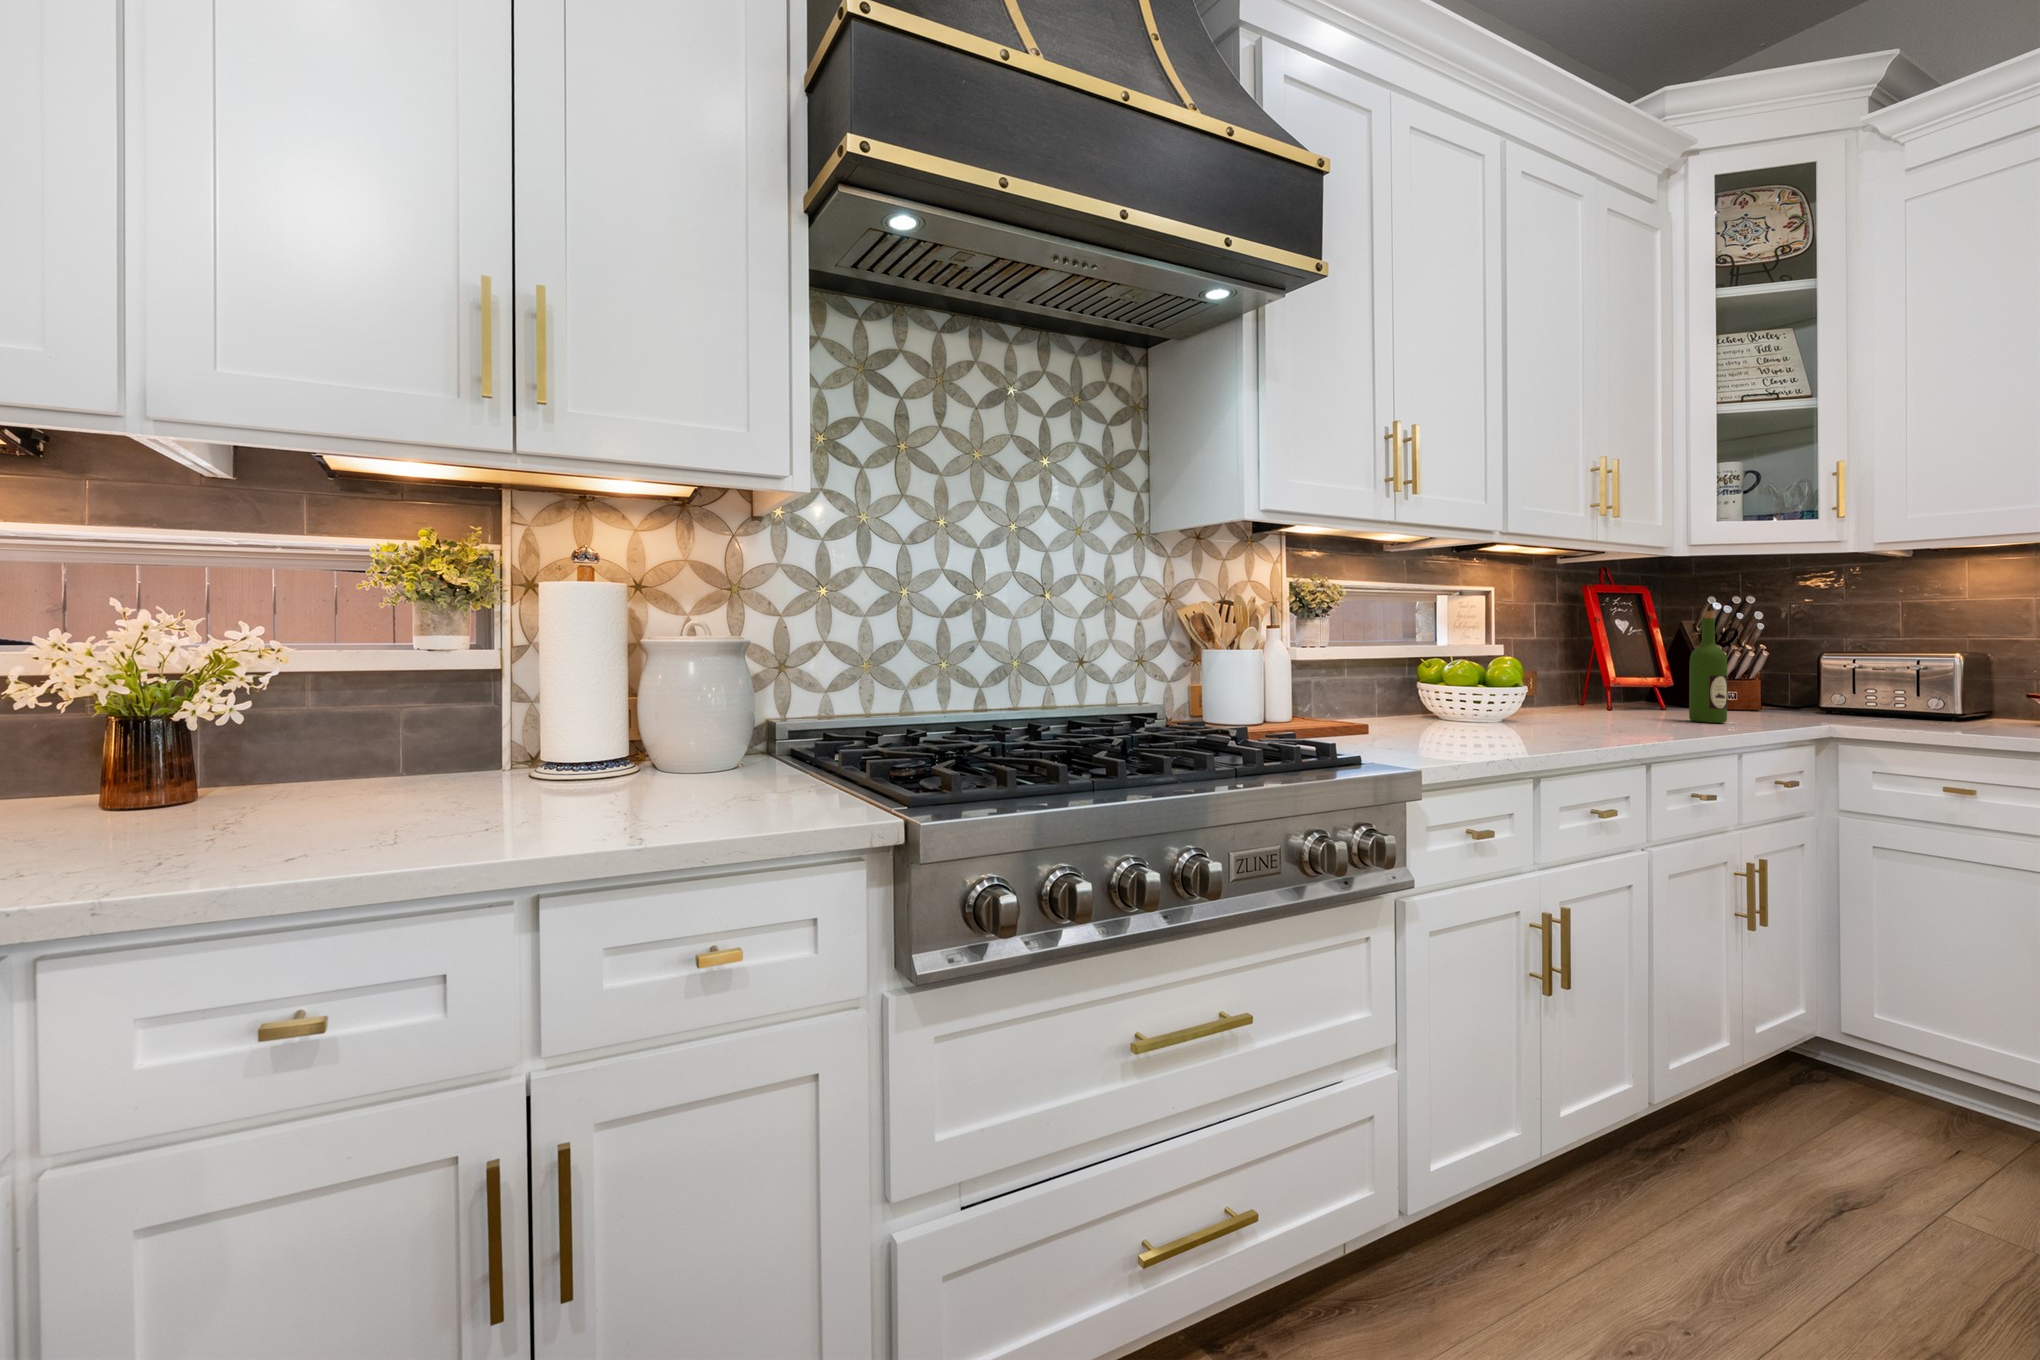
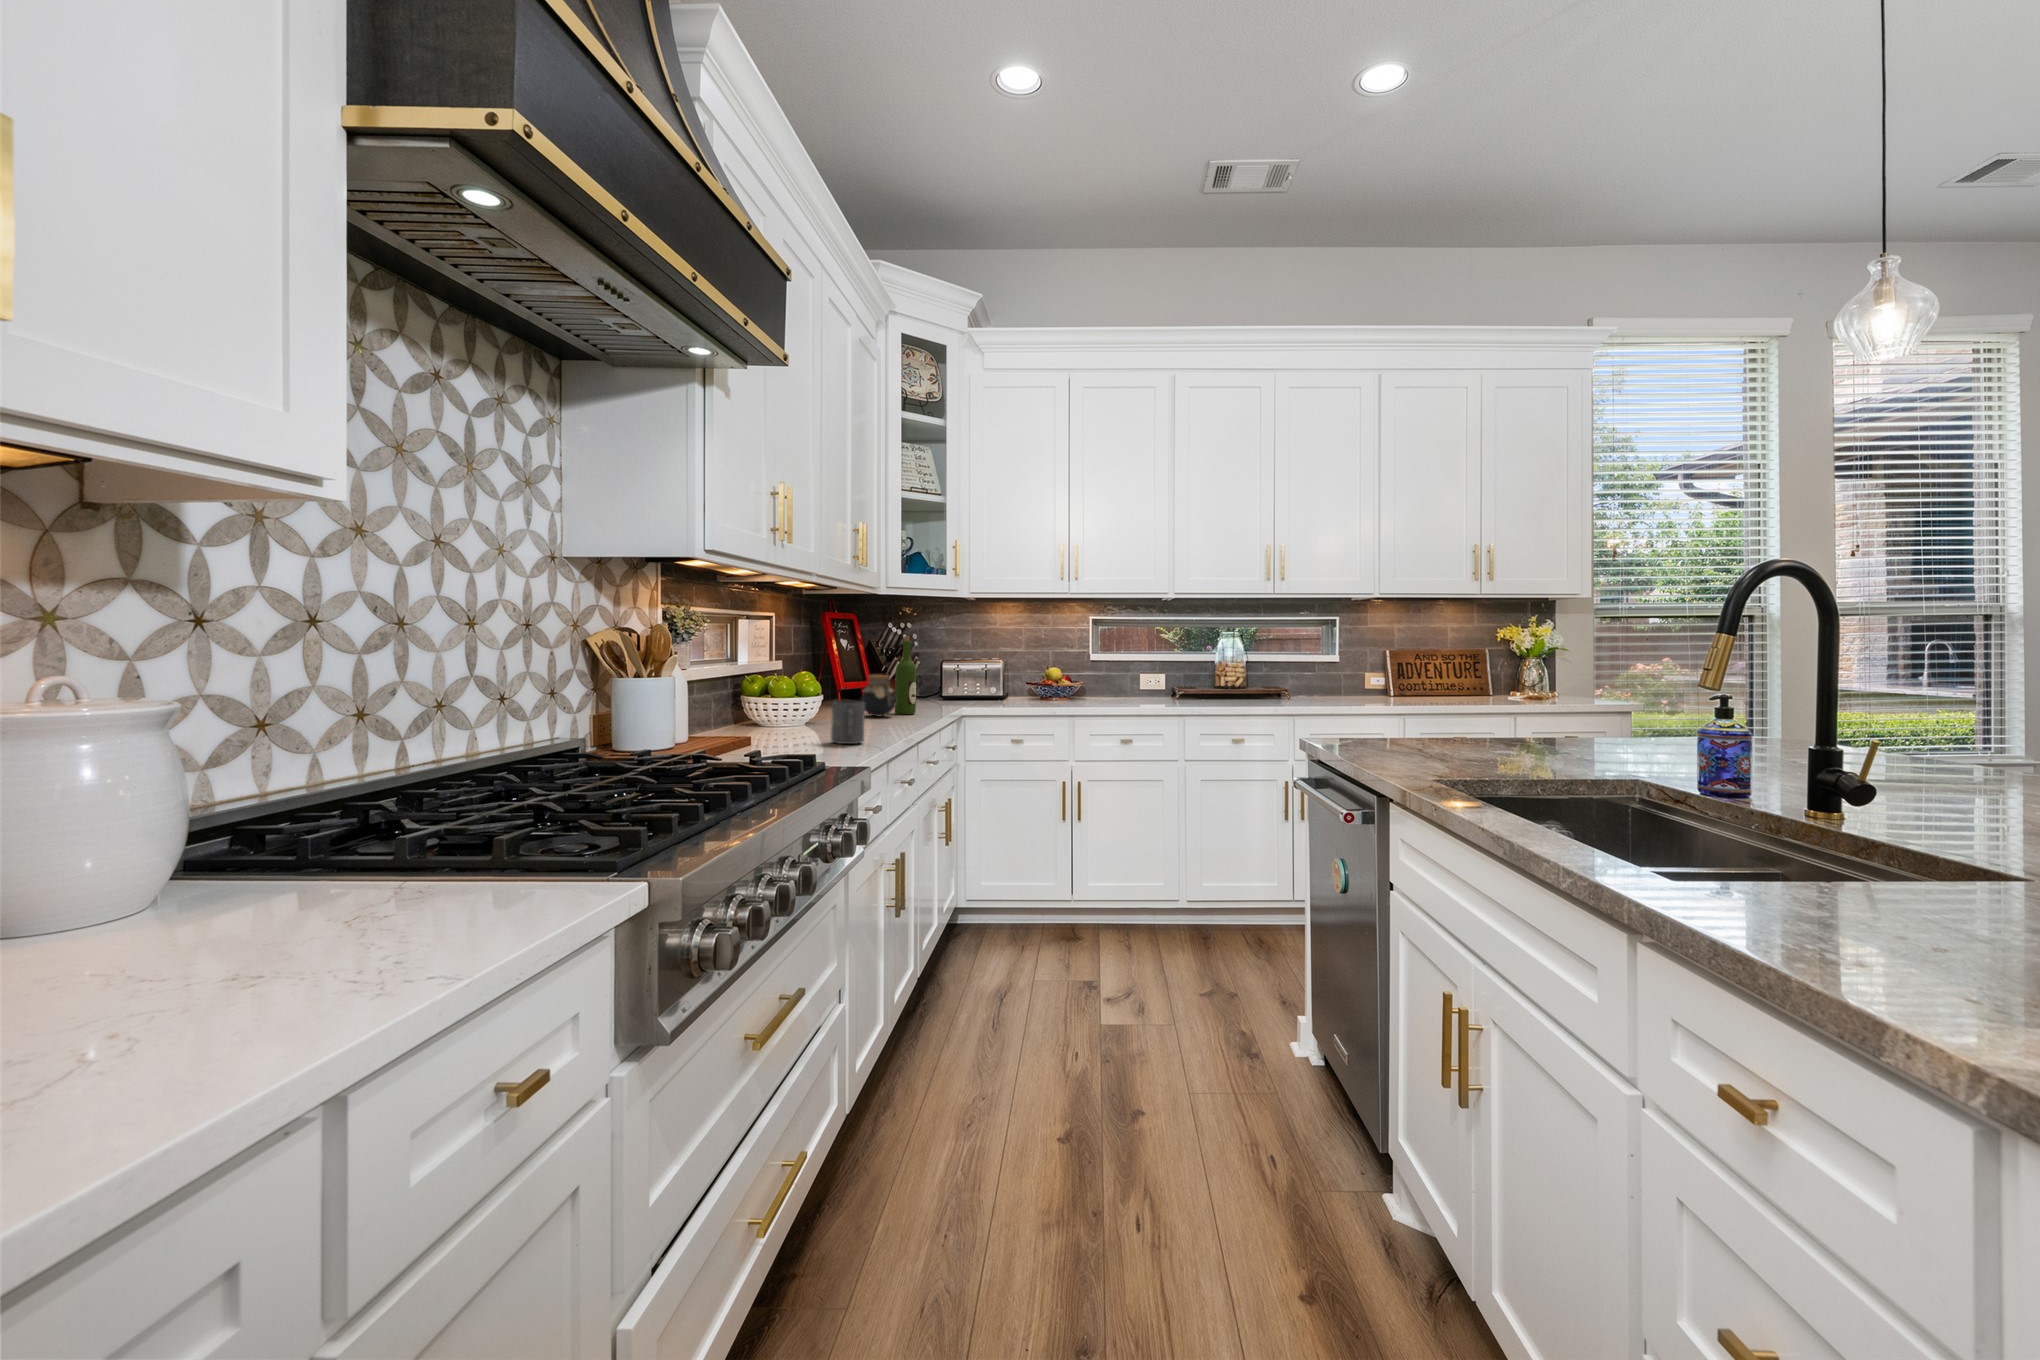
jar: none [1619,664,1677,721] -> present [861,675,896,717]
mug: none [1473,686,1520,741] -> present [831,701,865,744]

